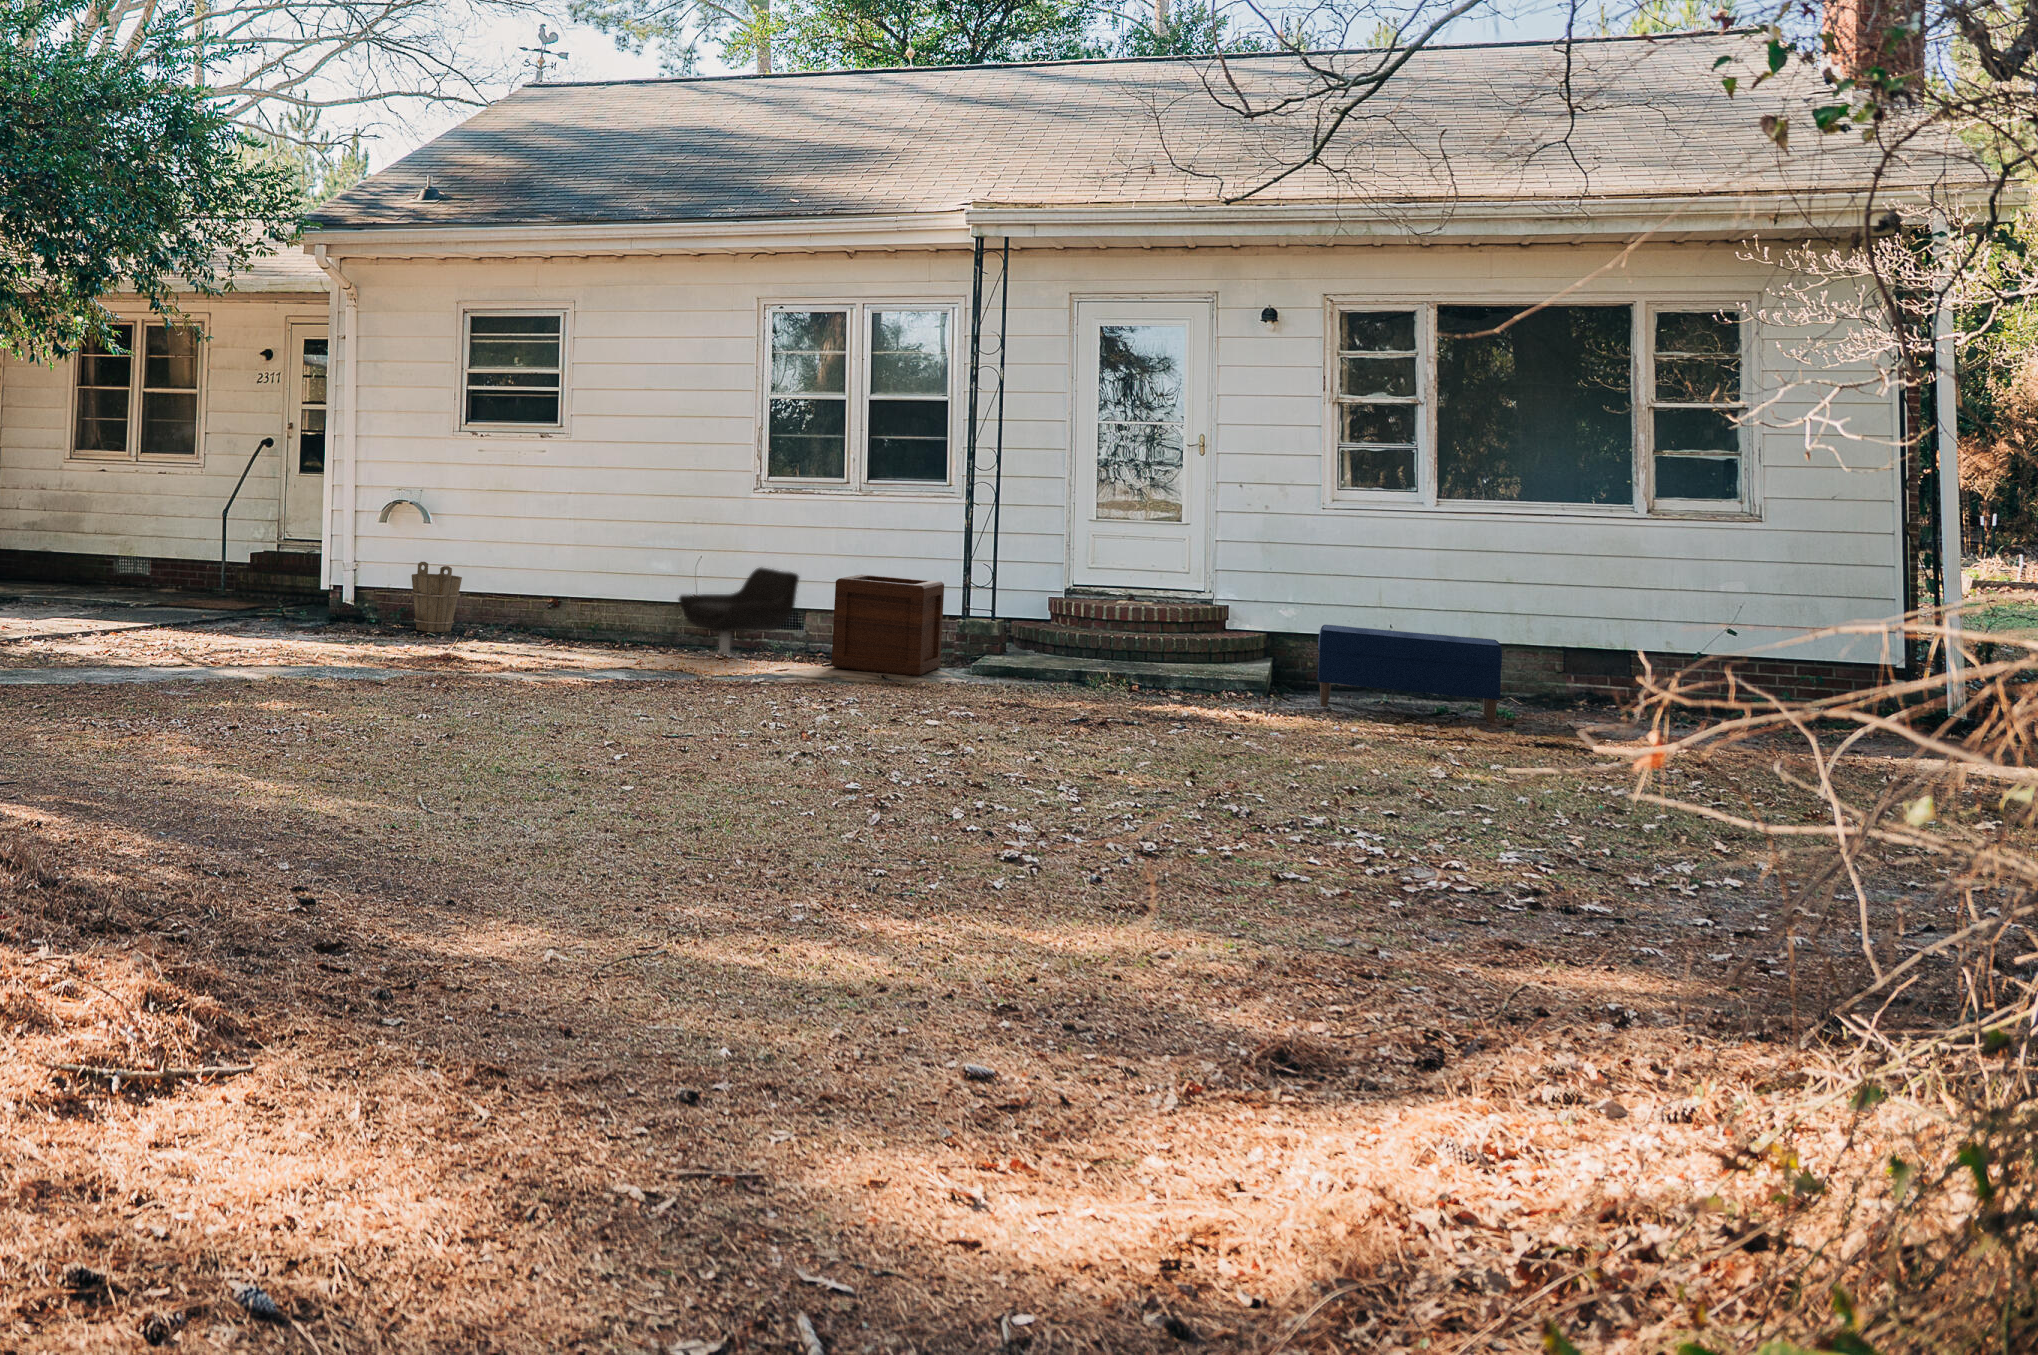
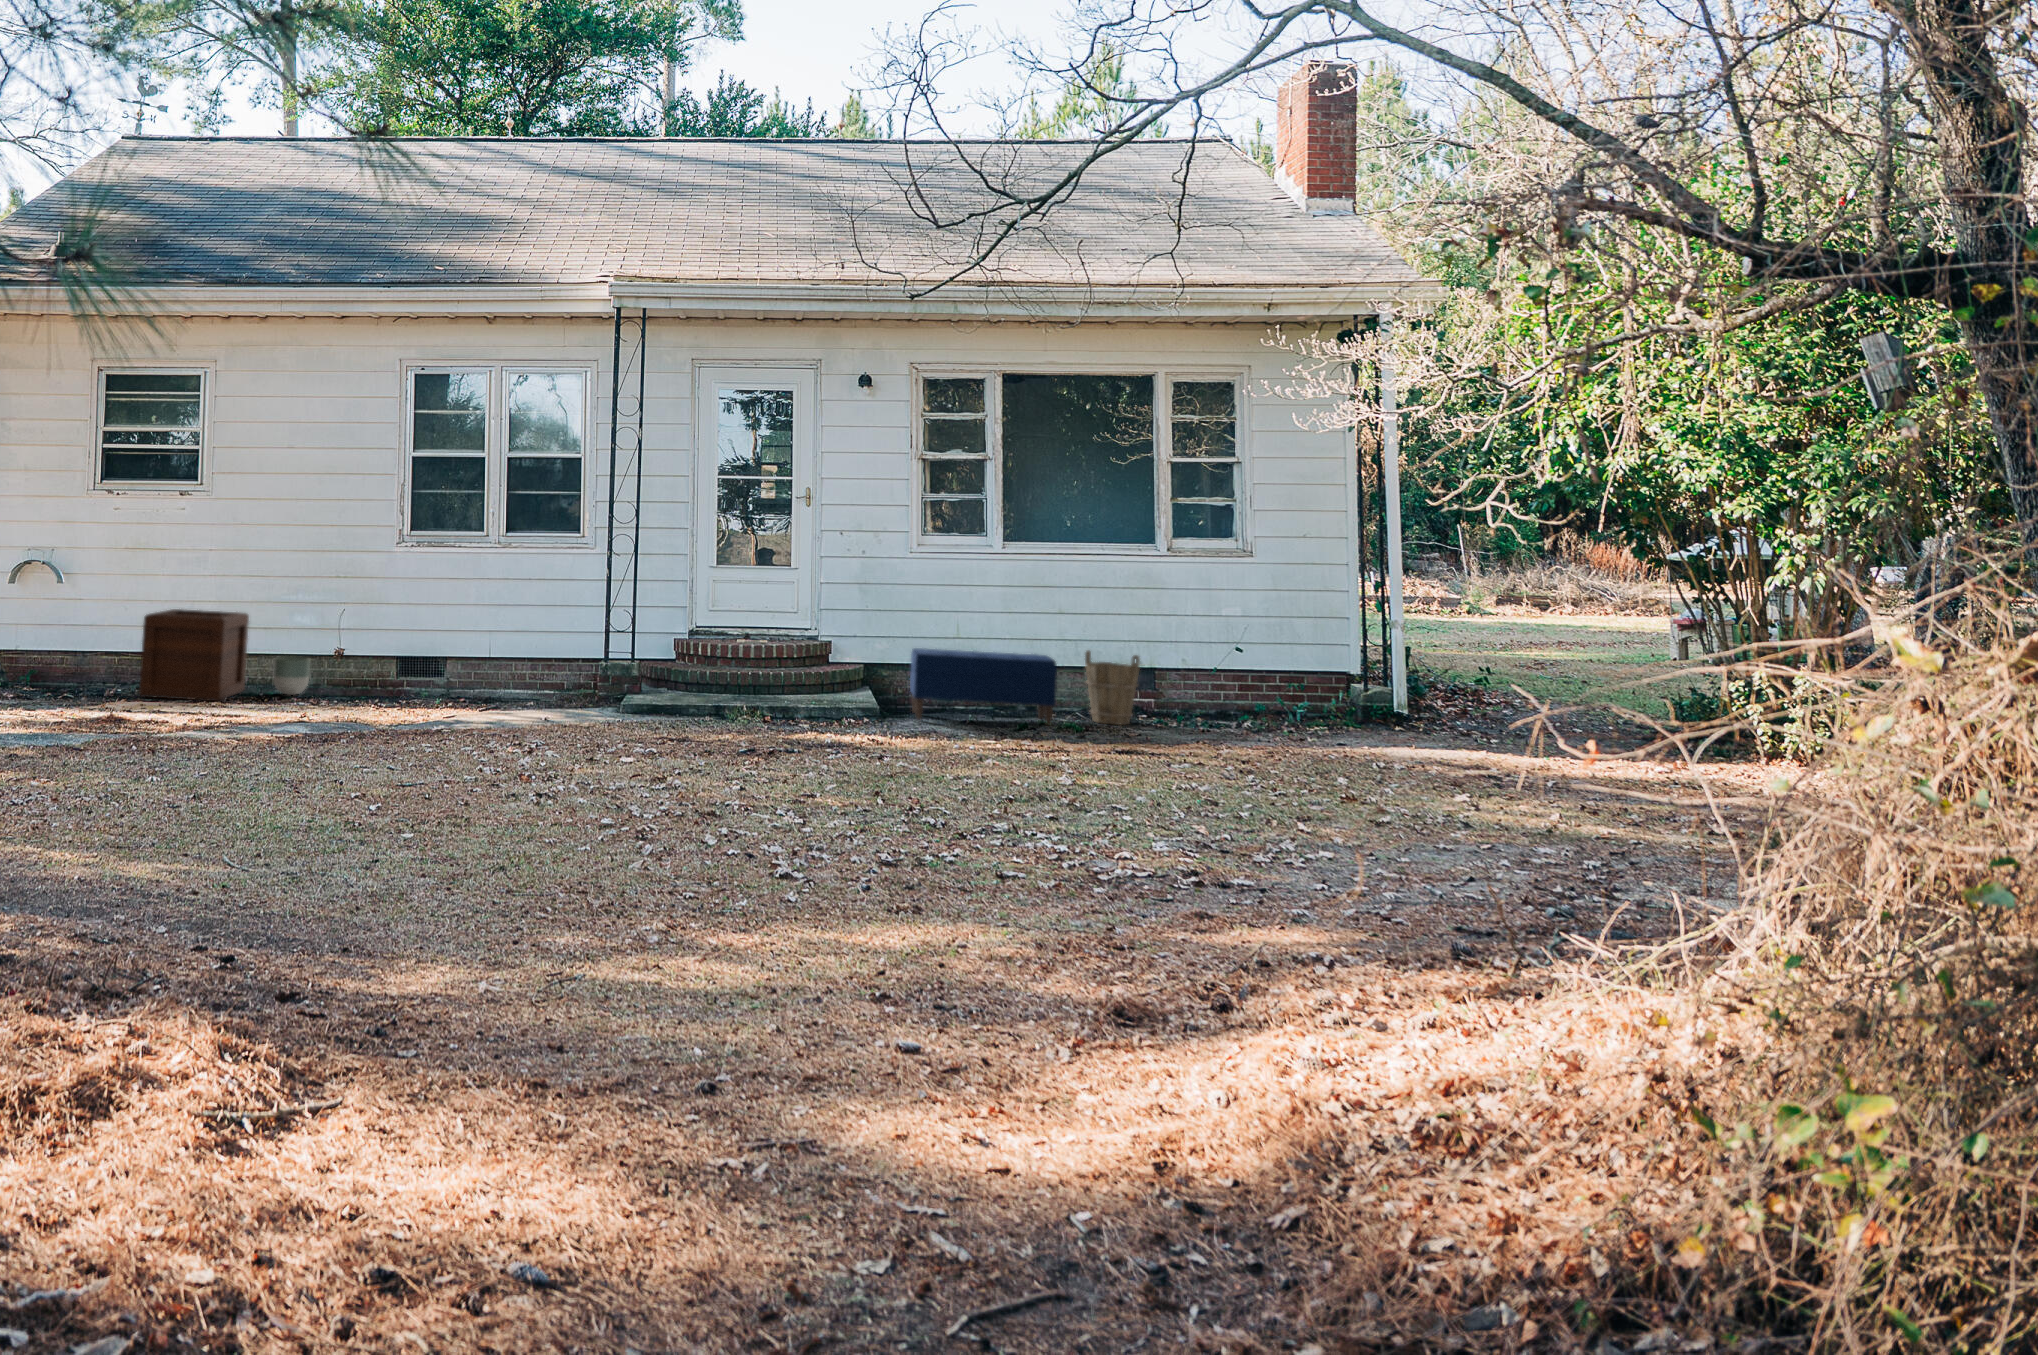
bucket: present [411,562,462,632] -> present [1085,650,1140,725]
lounge chair: present [678,567,799,661] -> none [339,614,456,707]
wooden crate: present [831,574,944,676] -> present [139,609,249,701]
planter: none [617,606,655,645] -> present [274,656,310,695]

